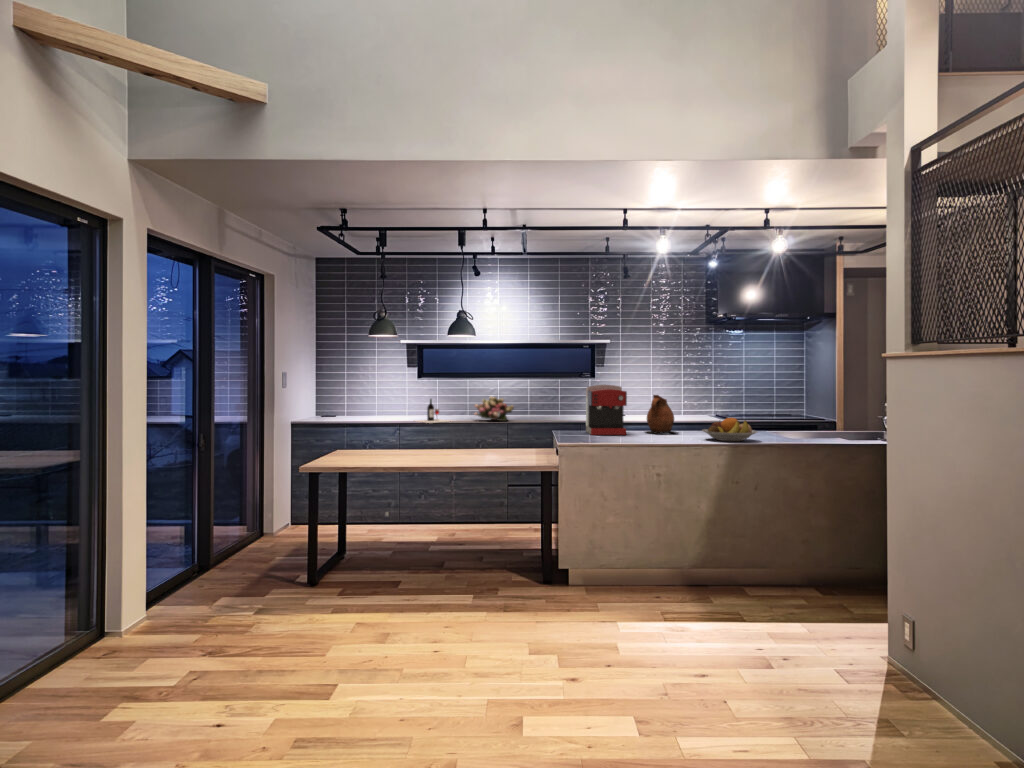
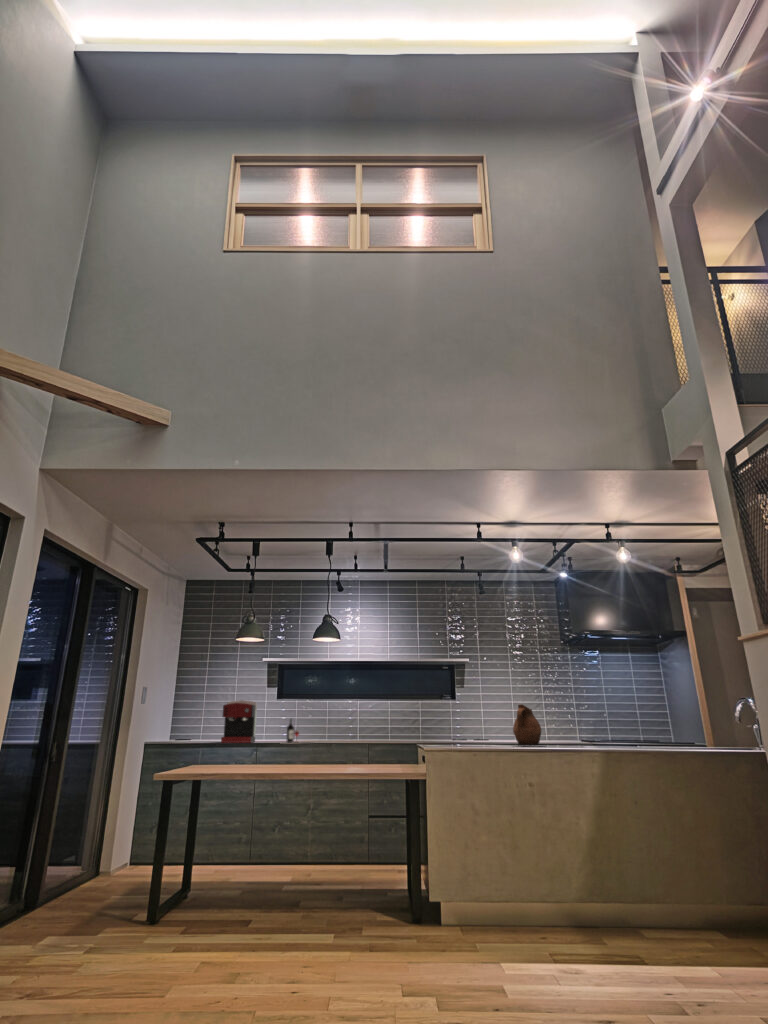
coffee maker: present [586,385,627,435] -> present [221,700,257,743]
flower arrangement: present [475,397,514,421] -> none [335,716,376,743]
fruit bowl: present [702,418,757,441] -> none [571,723,628,748]

